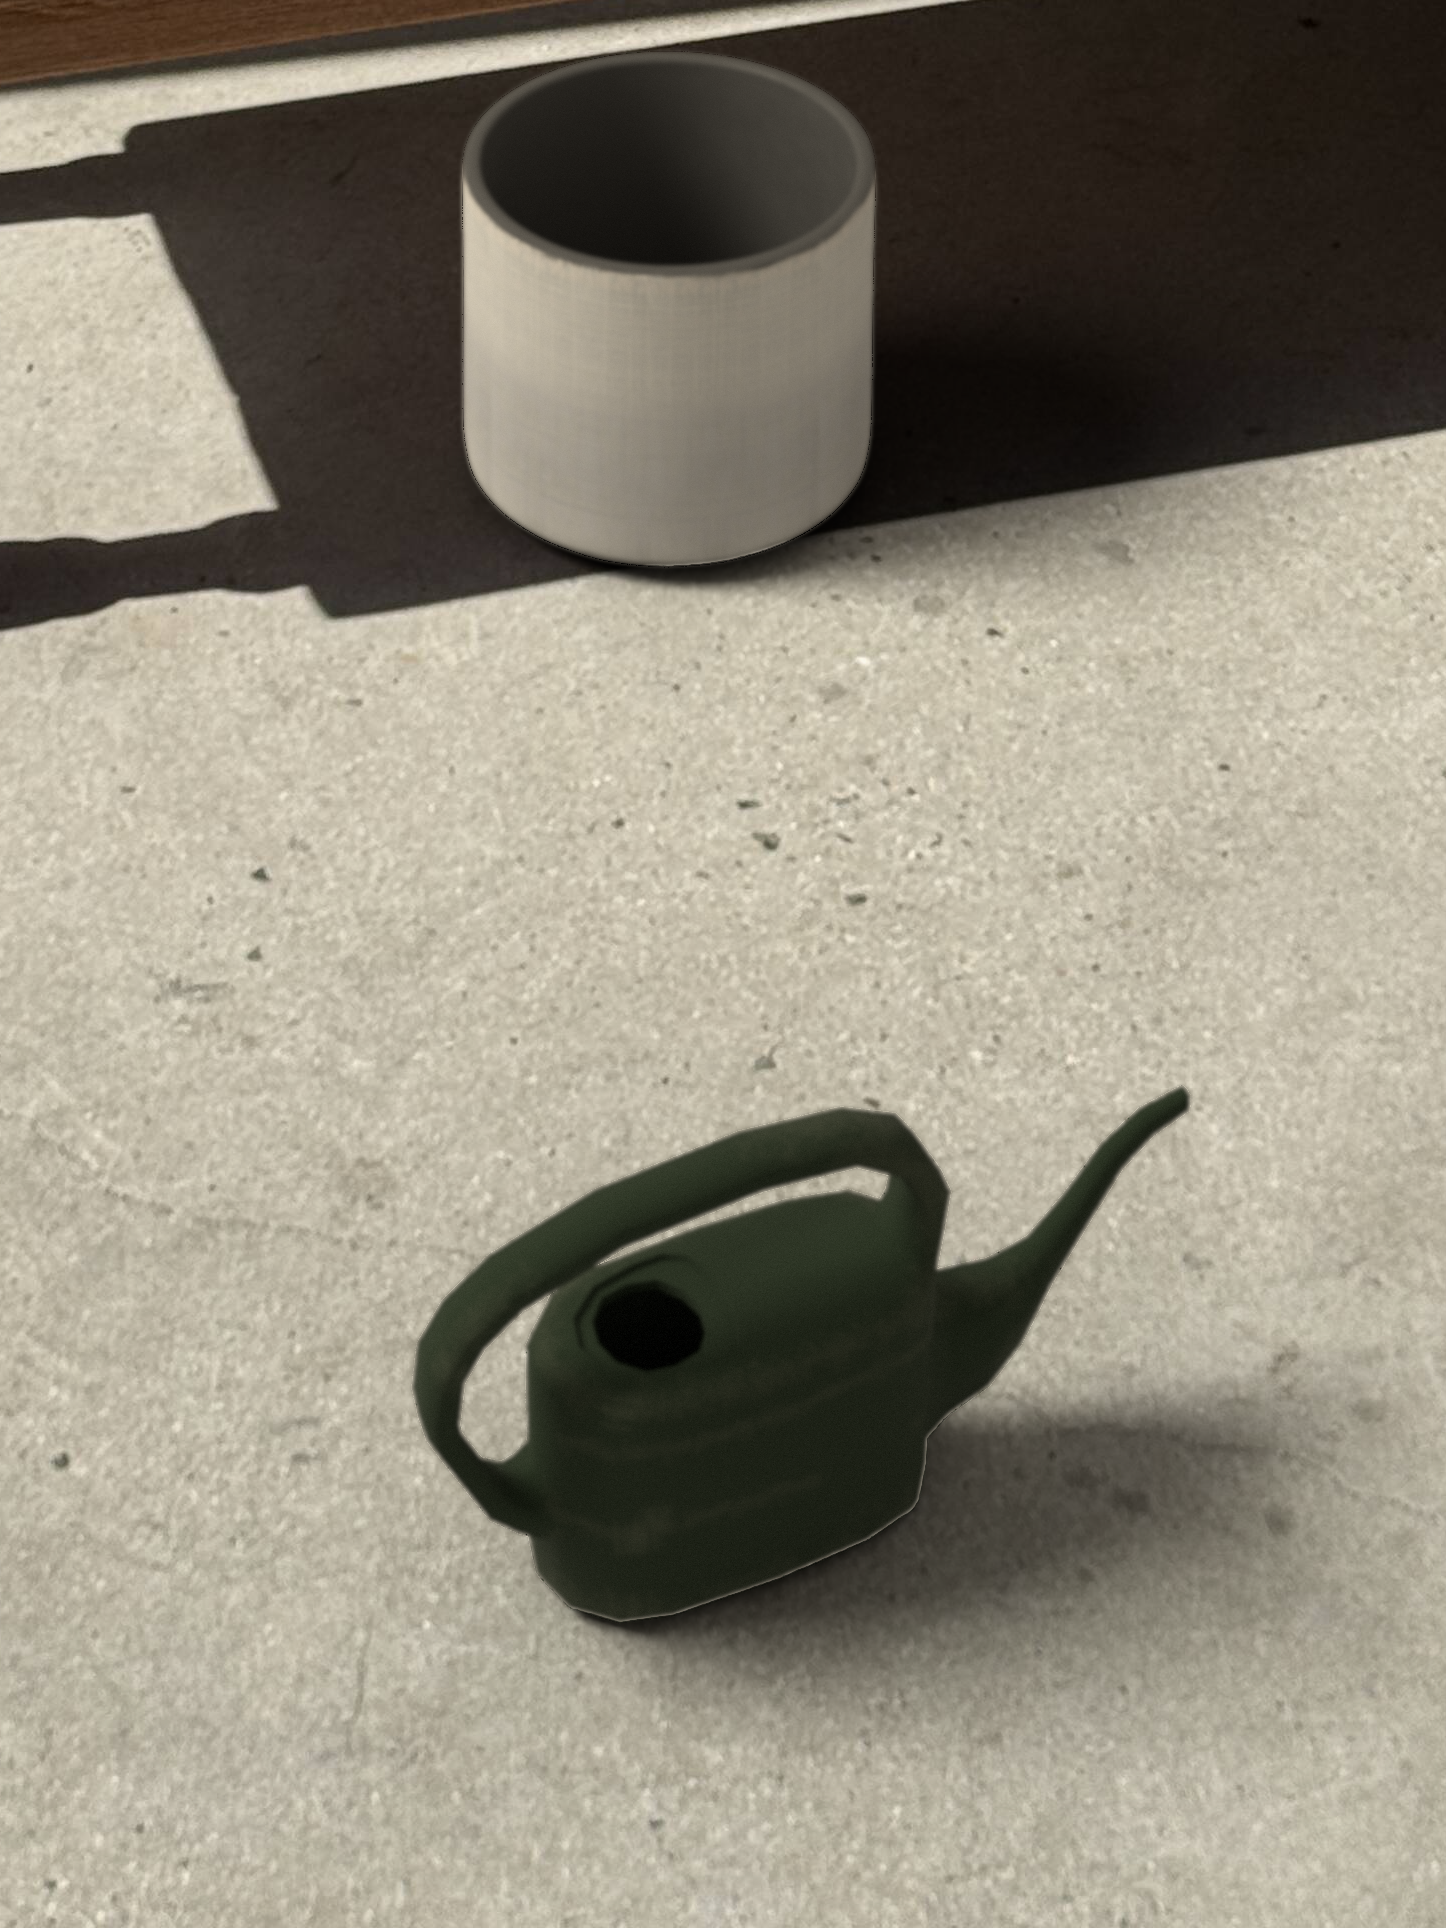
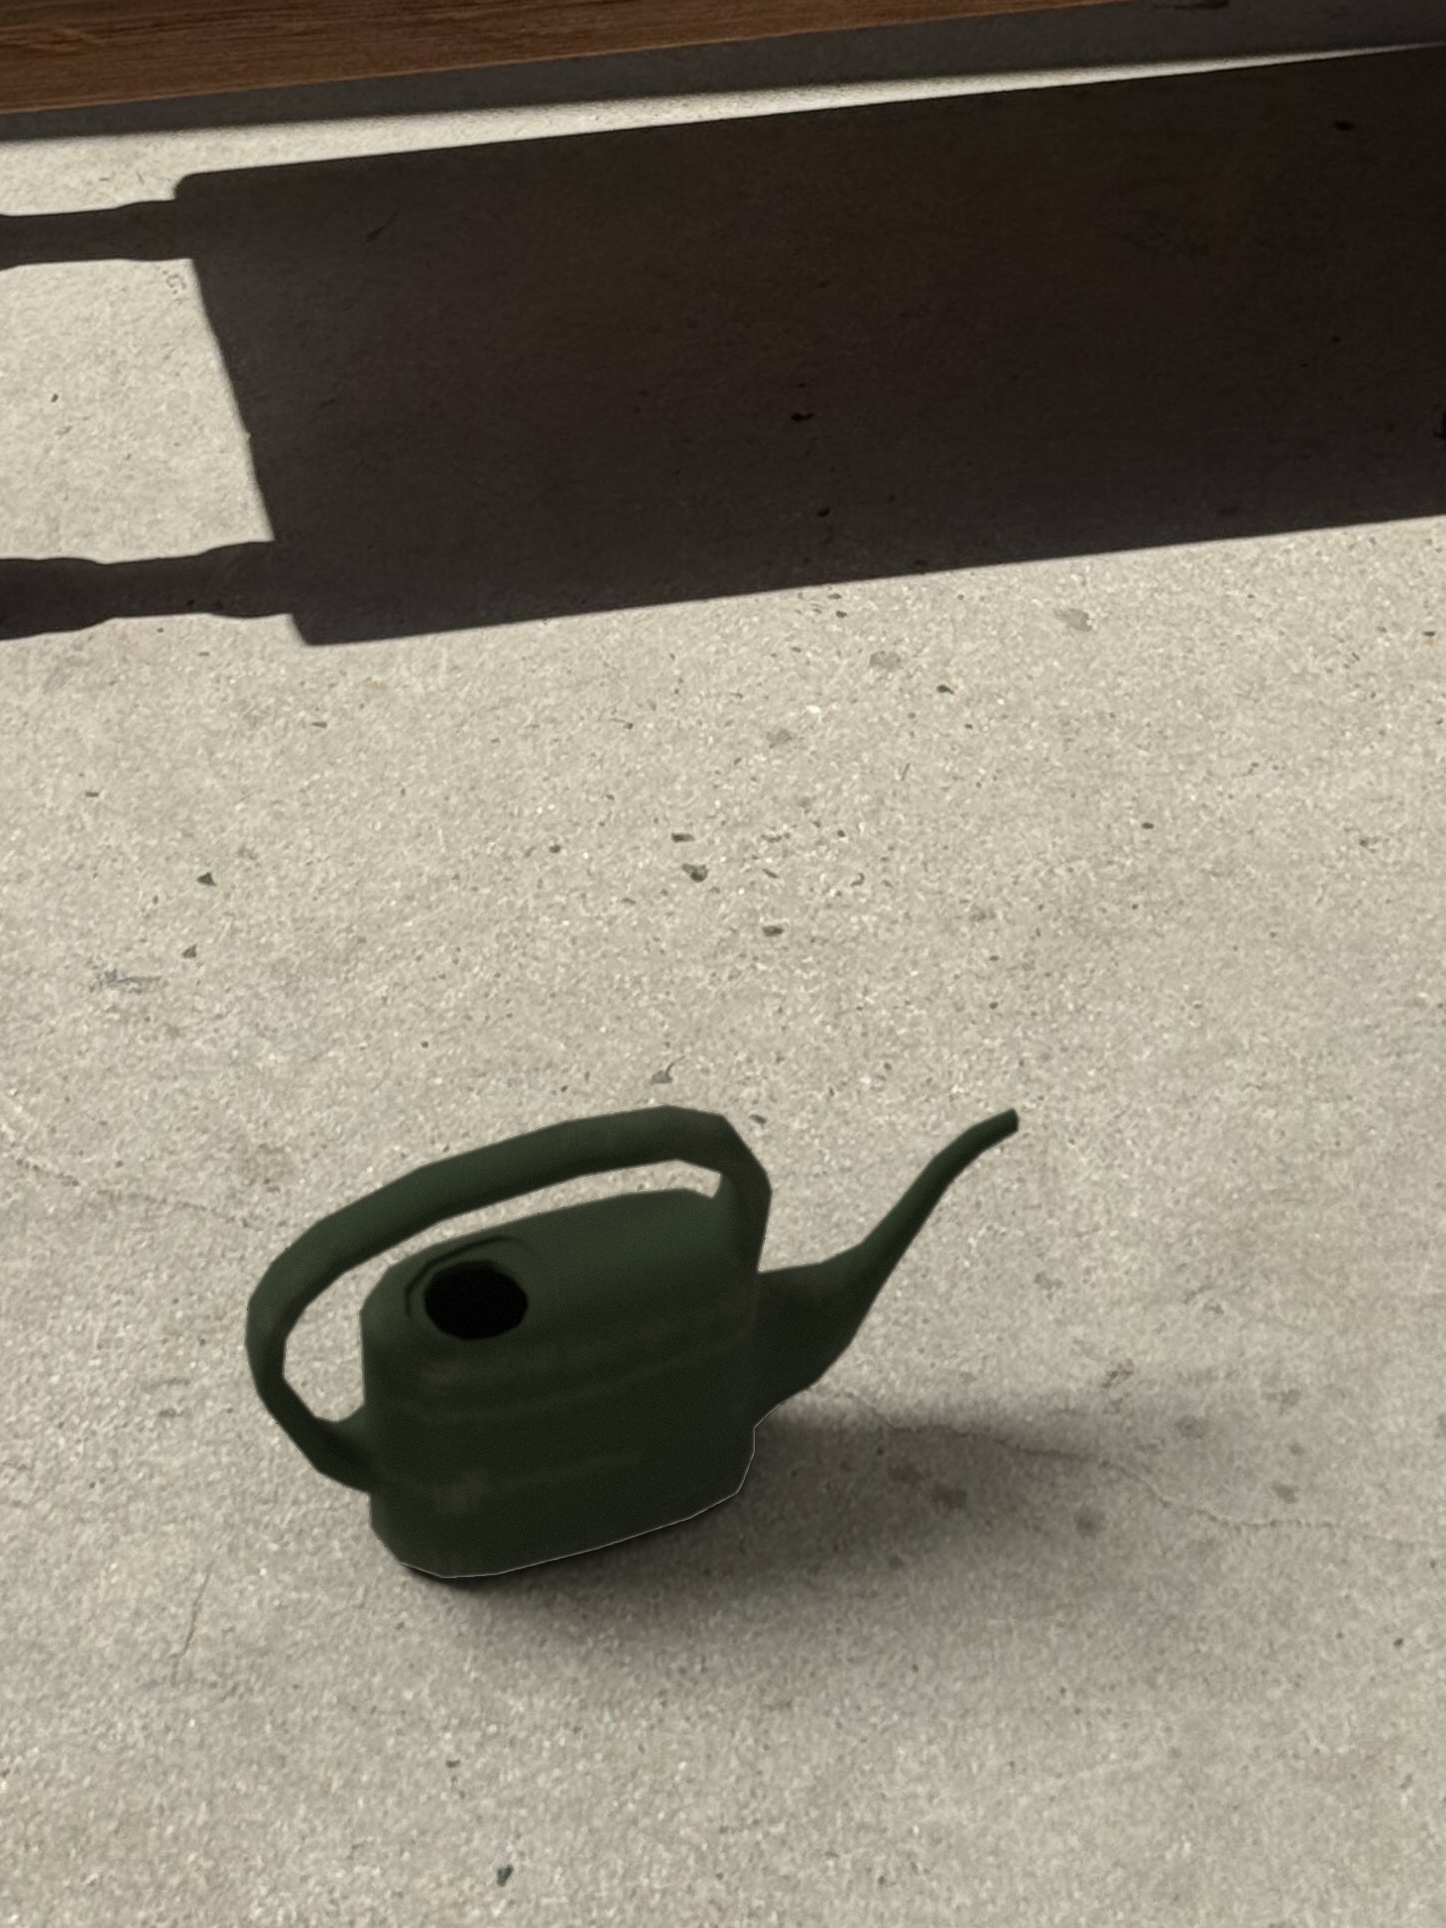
planter: present [463,52,875,567] -> none [452,118,850,613]

